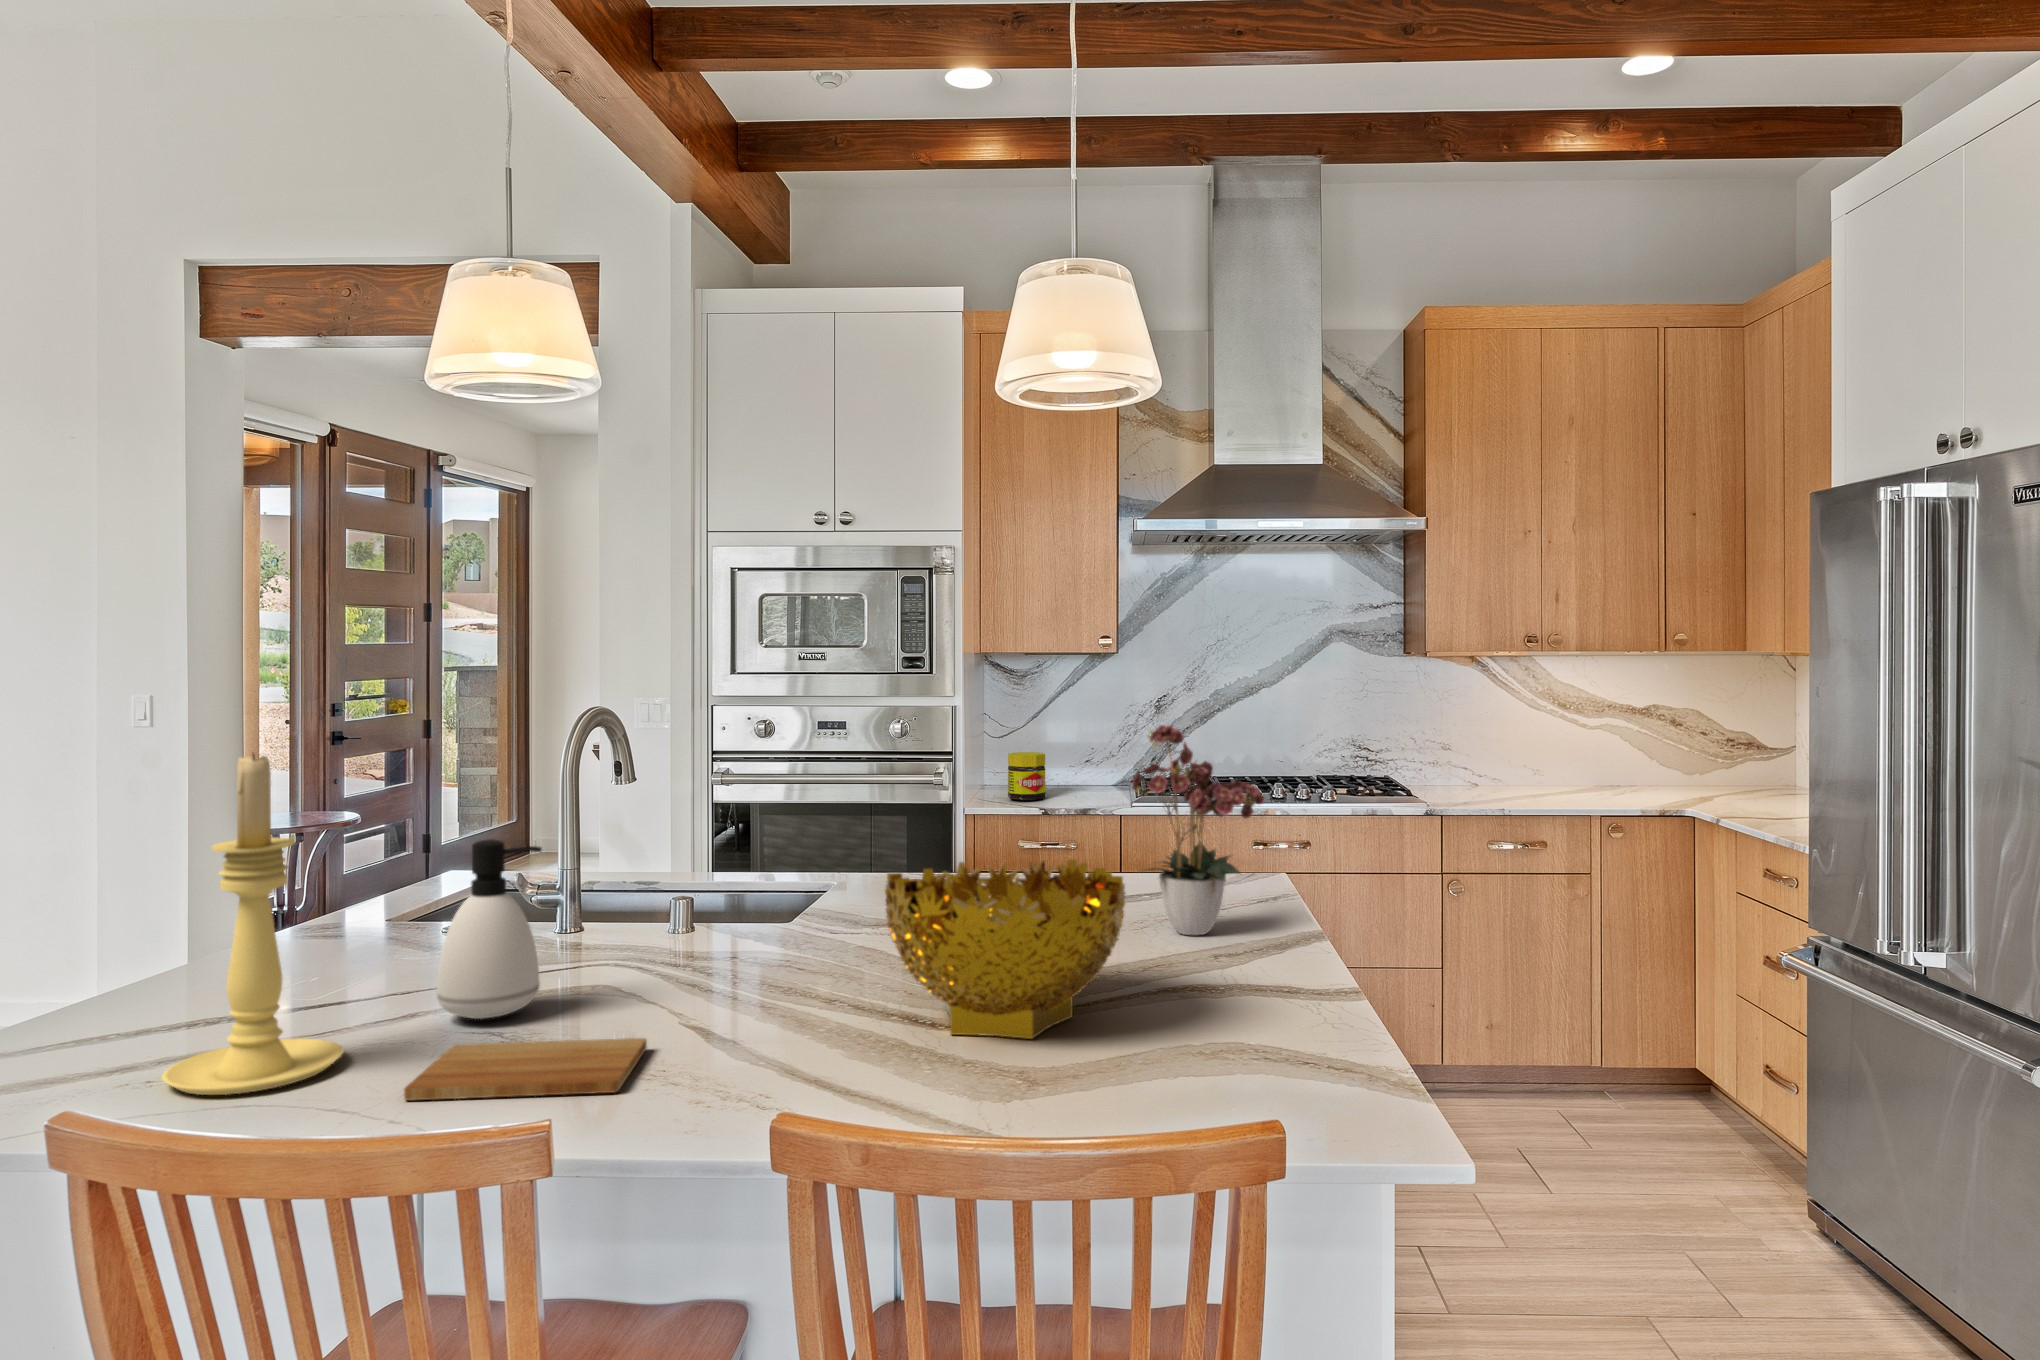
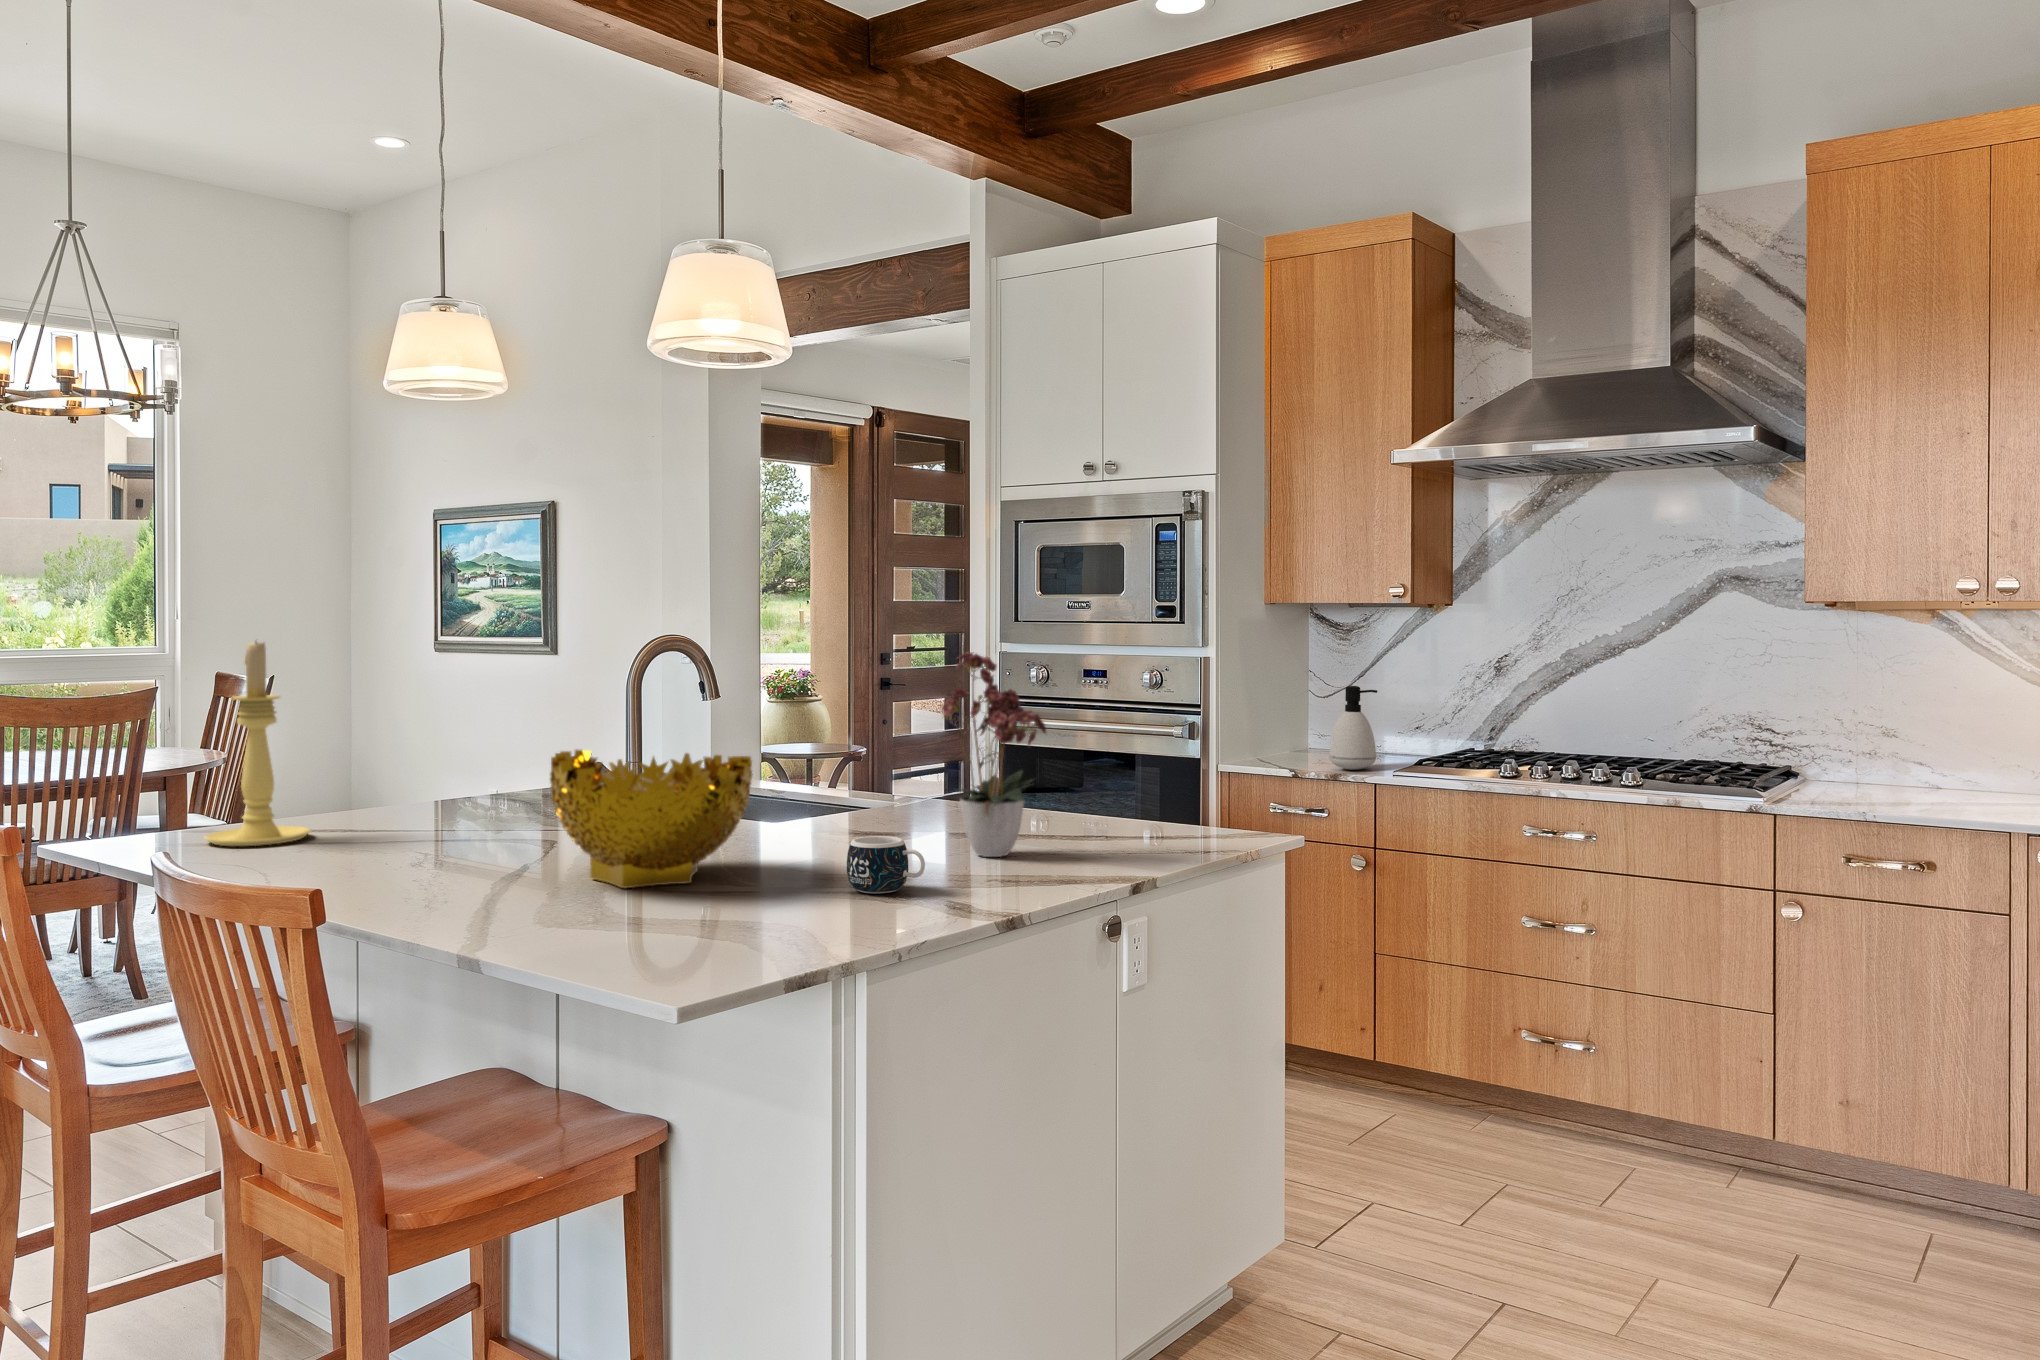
jar: present [1008,752,1045,800] -> none [1282,710,1324,761]
soap dispenser: present [437,839,542,1019] -> present [1330,686,1377,770]
mug: none [1219,929,1303,994] -> present [847,836,925,893]
cutting board: present [404,1038,647,1100] -> none [266,839,428,872]

